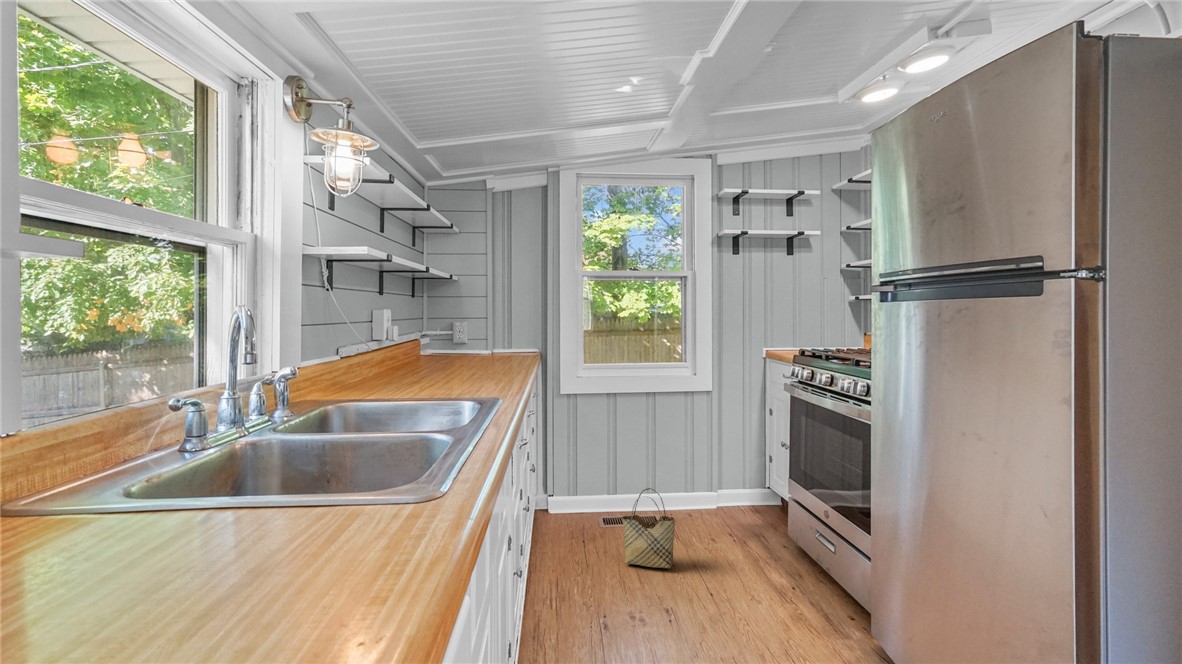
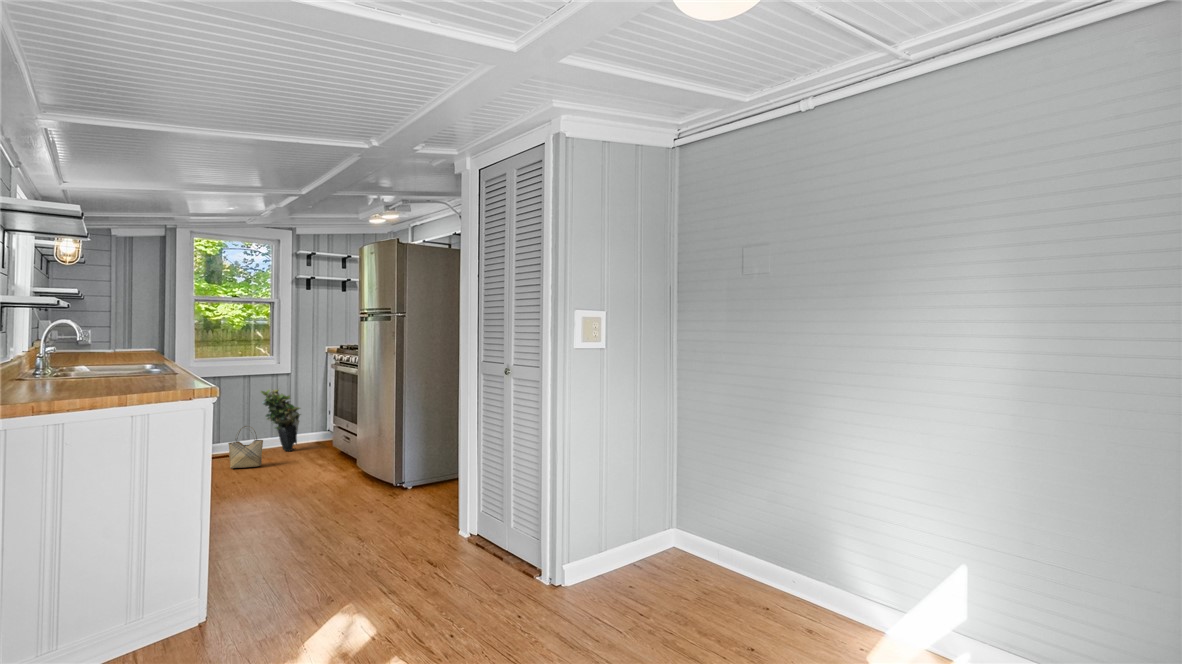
potted plant: none [668,415,731,528] -> present [261,389,300,451]

